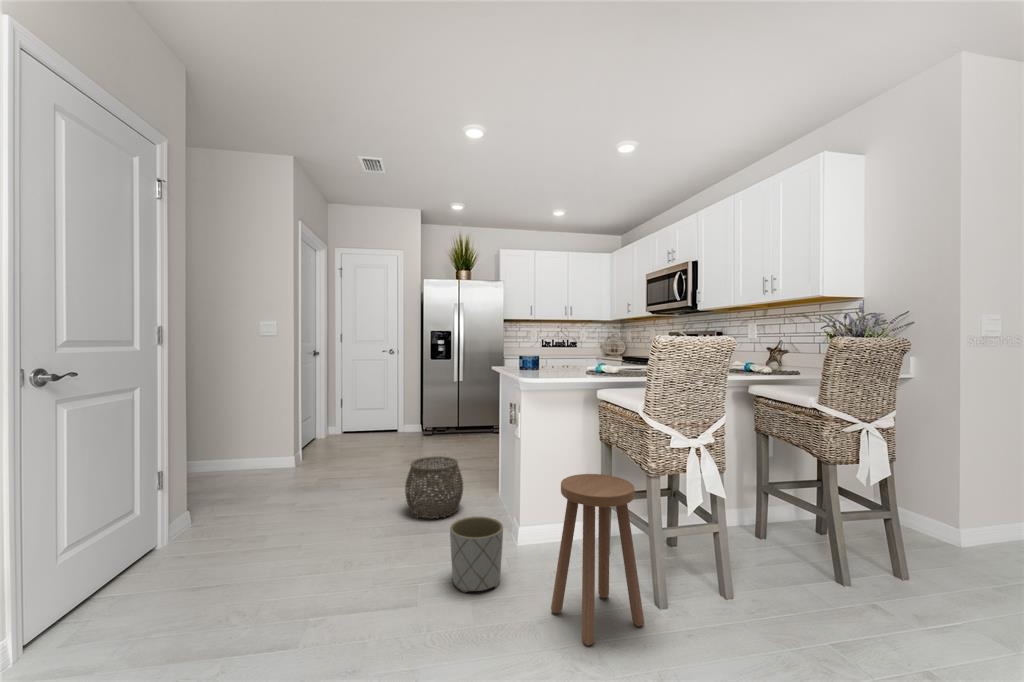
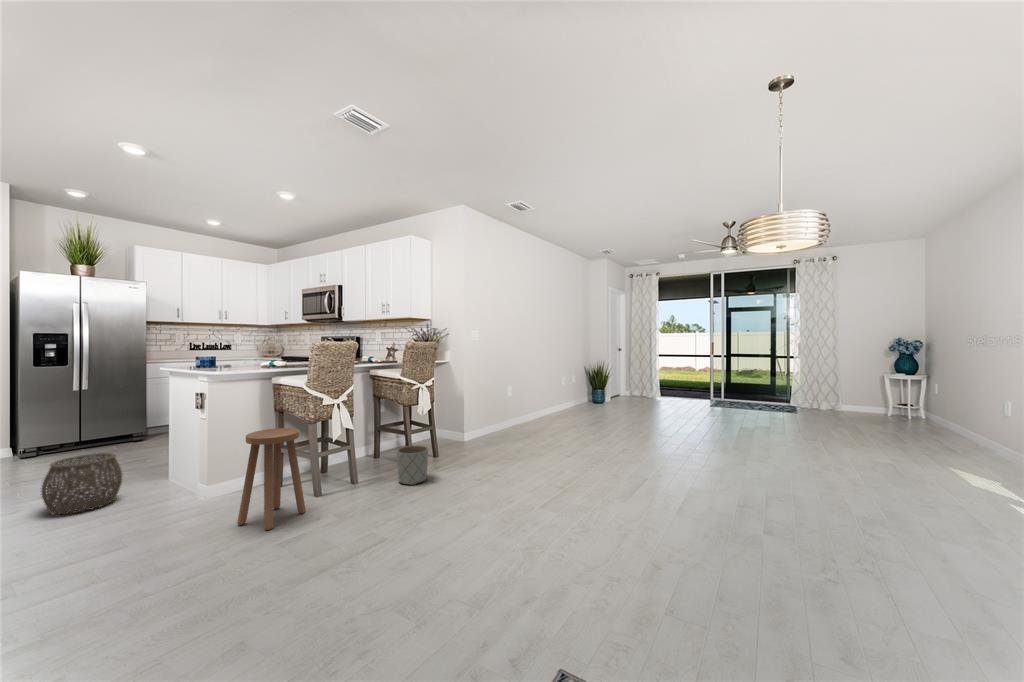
planter: present [450,517,503,592] -> present [397,445,428,485]

